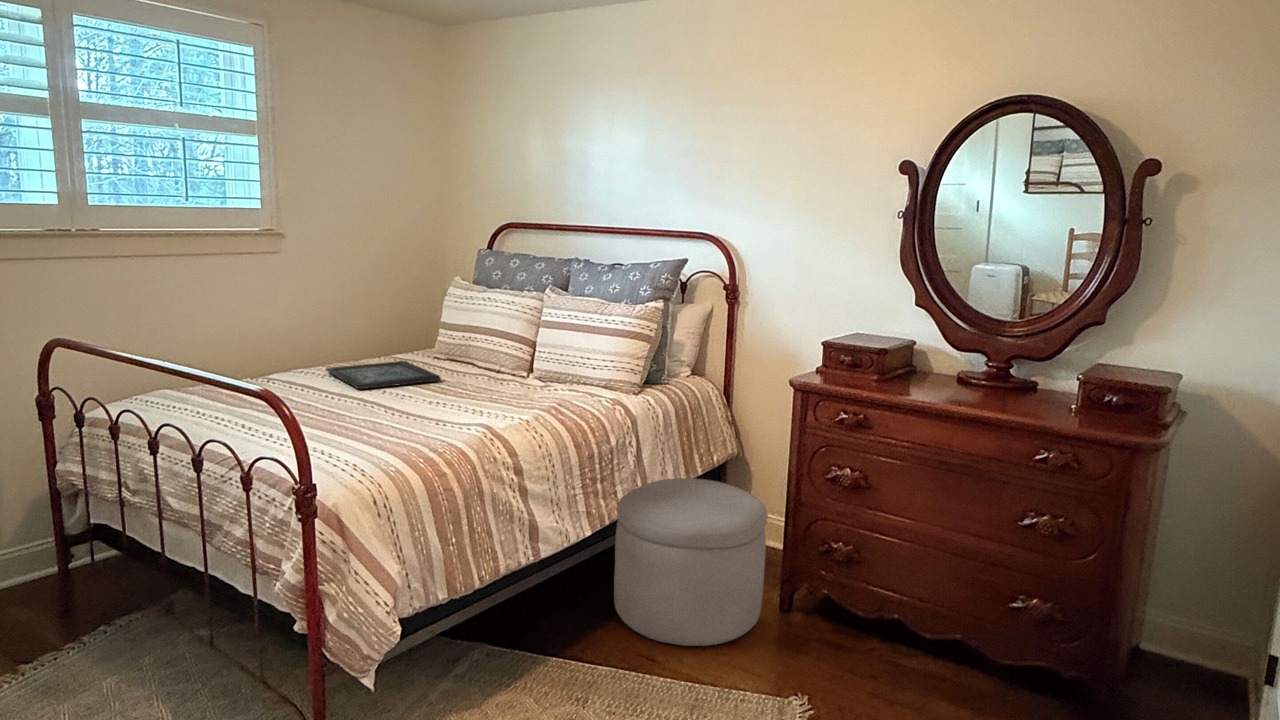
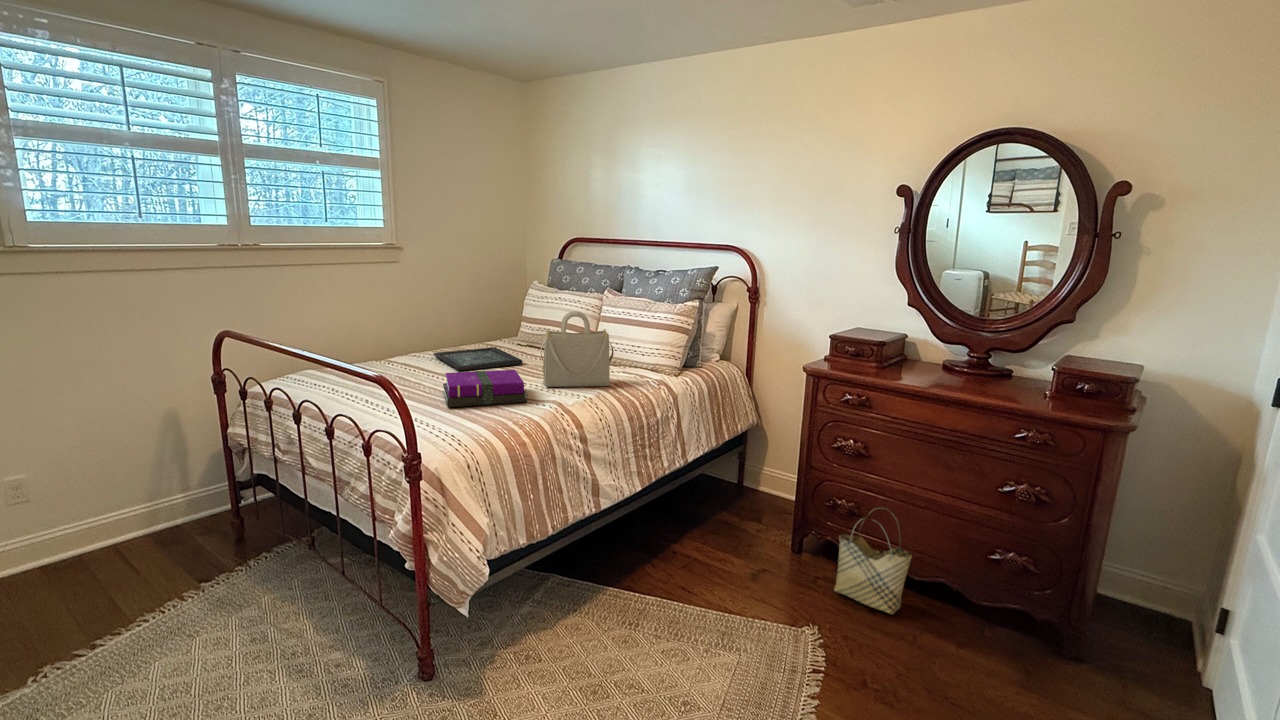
handbag: none [464,313,556,407] -> present [541,311,614,387]
notebook: none [340,386,448,432] -> present [443,370,527,407]
ottoman: present [614,478,768,646] -> none [659,444,784,580]
woven basket: none [829,550,921,680] -> present [834,507,912,614]

